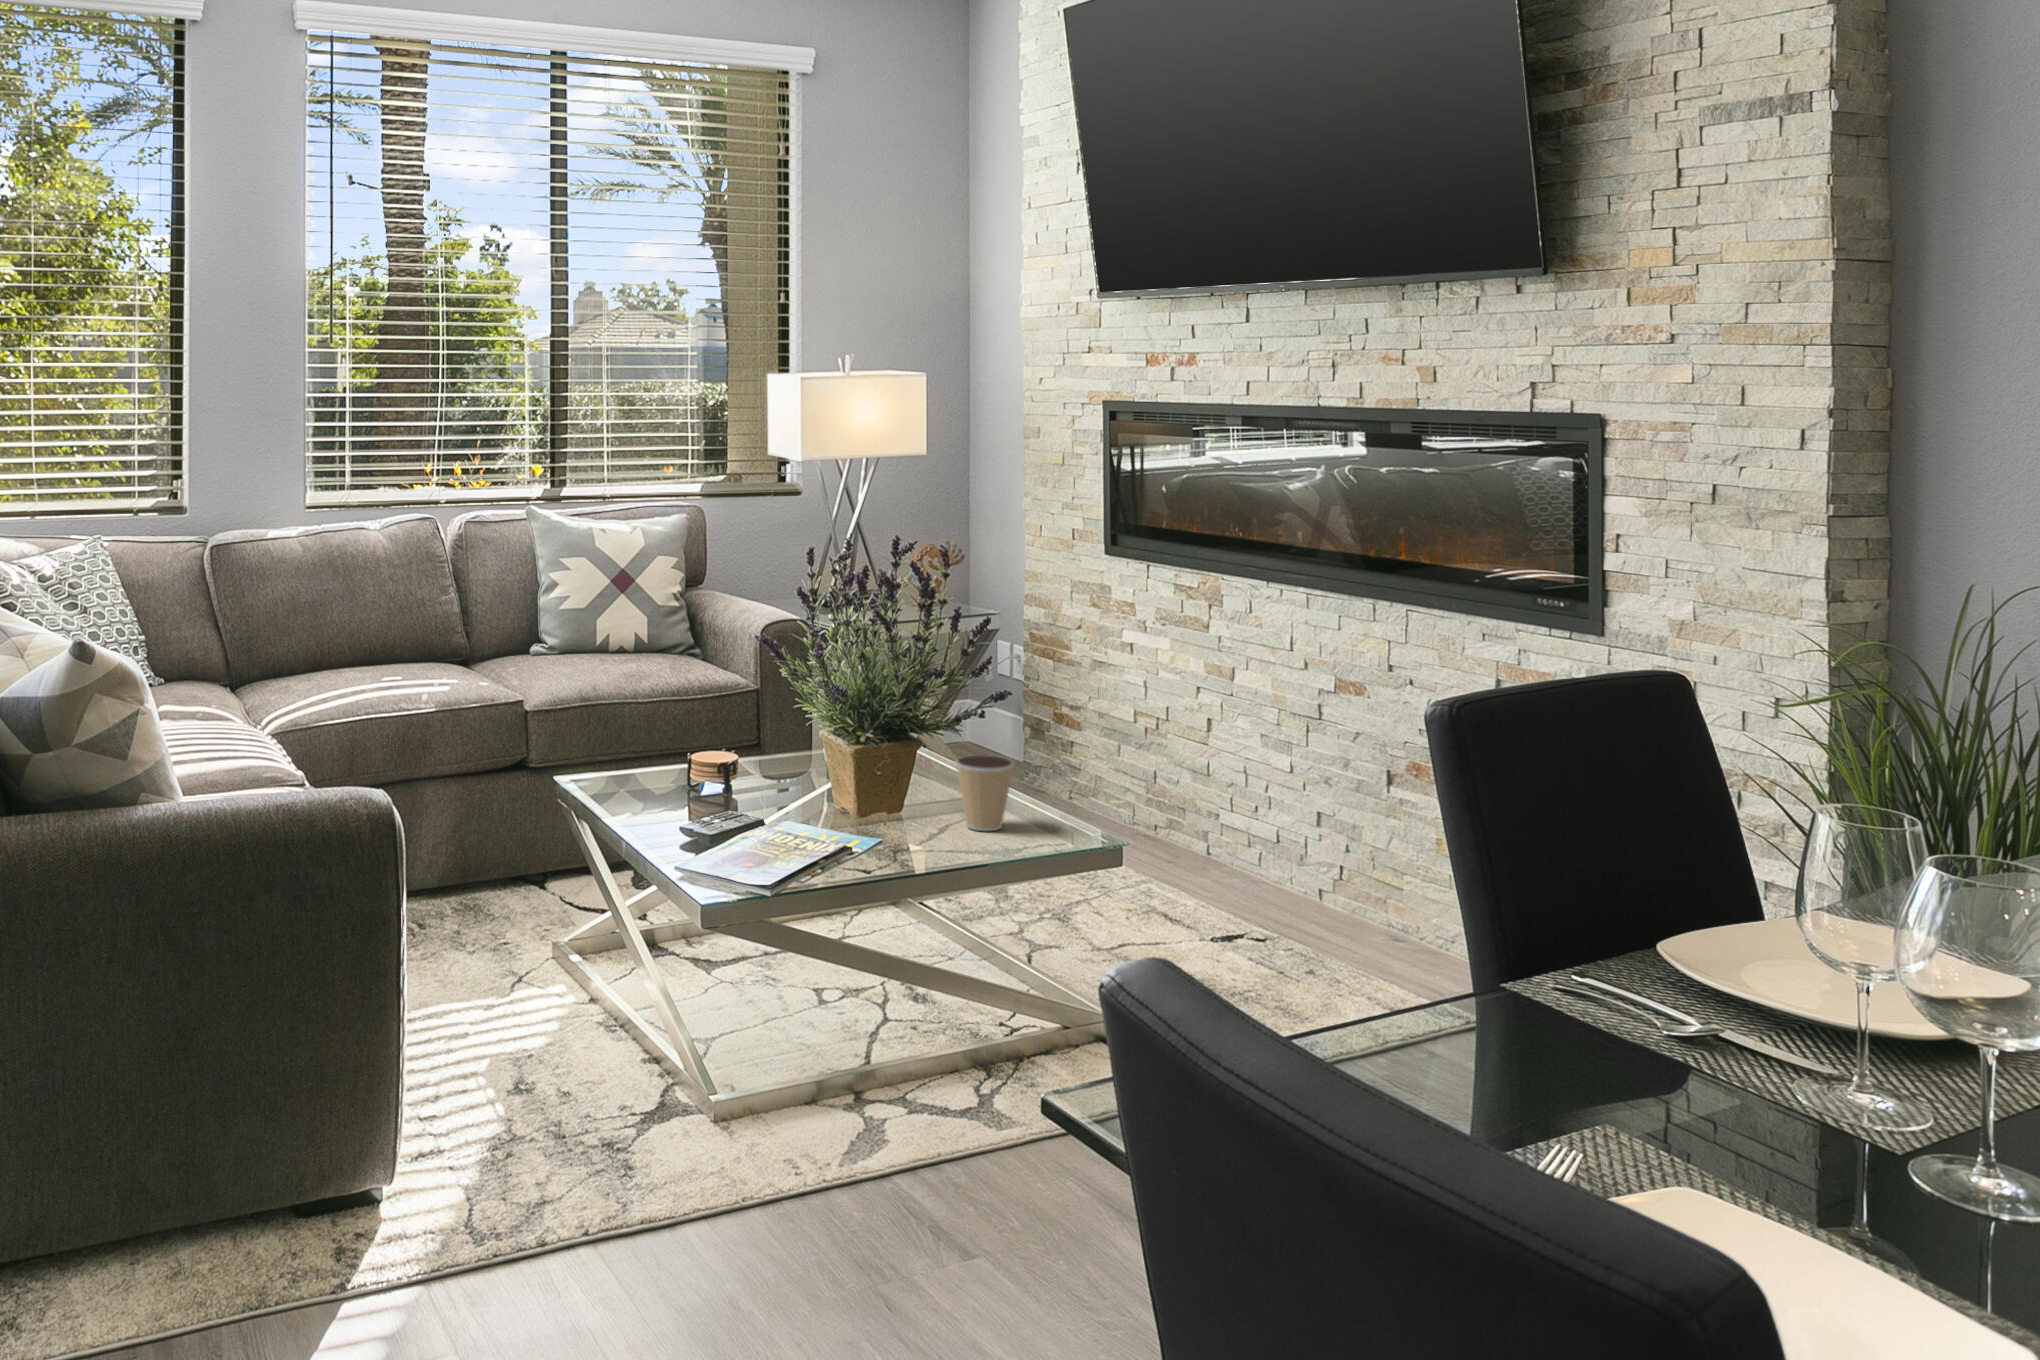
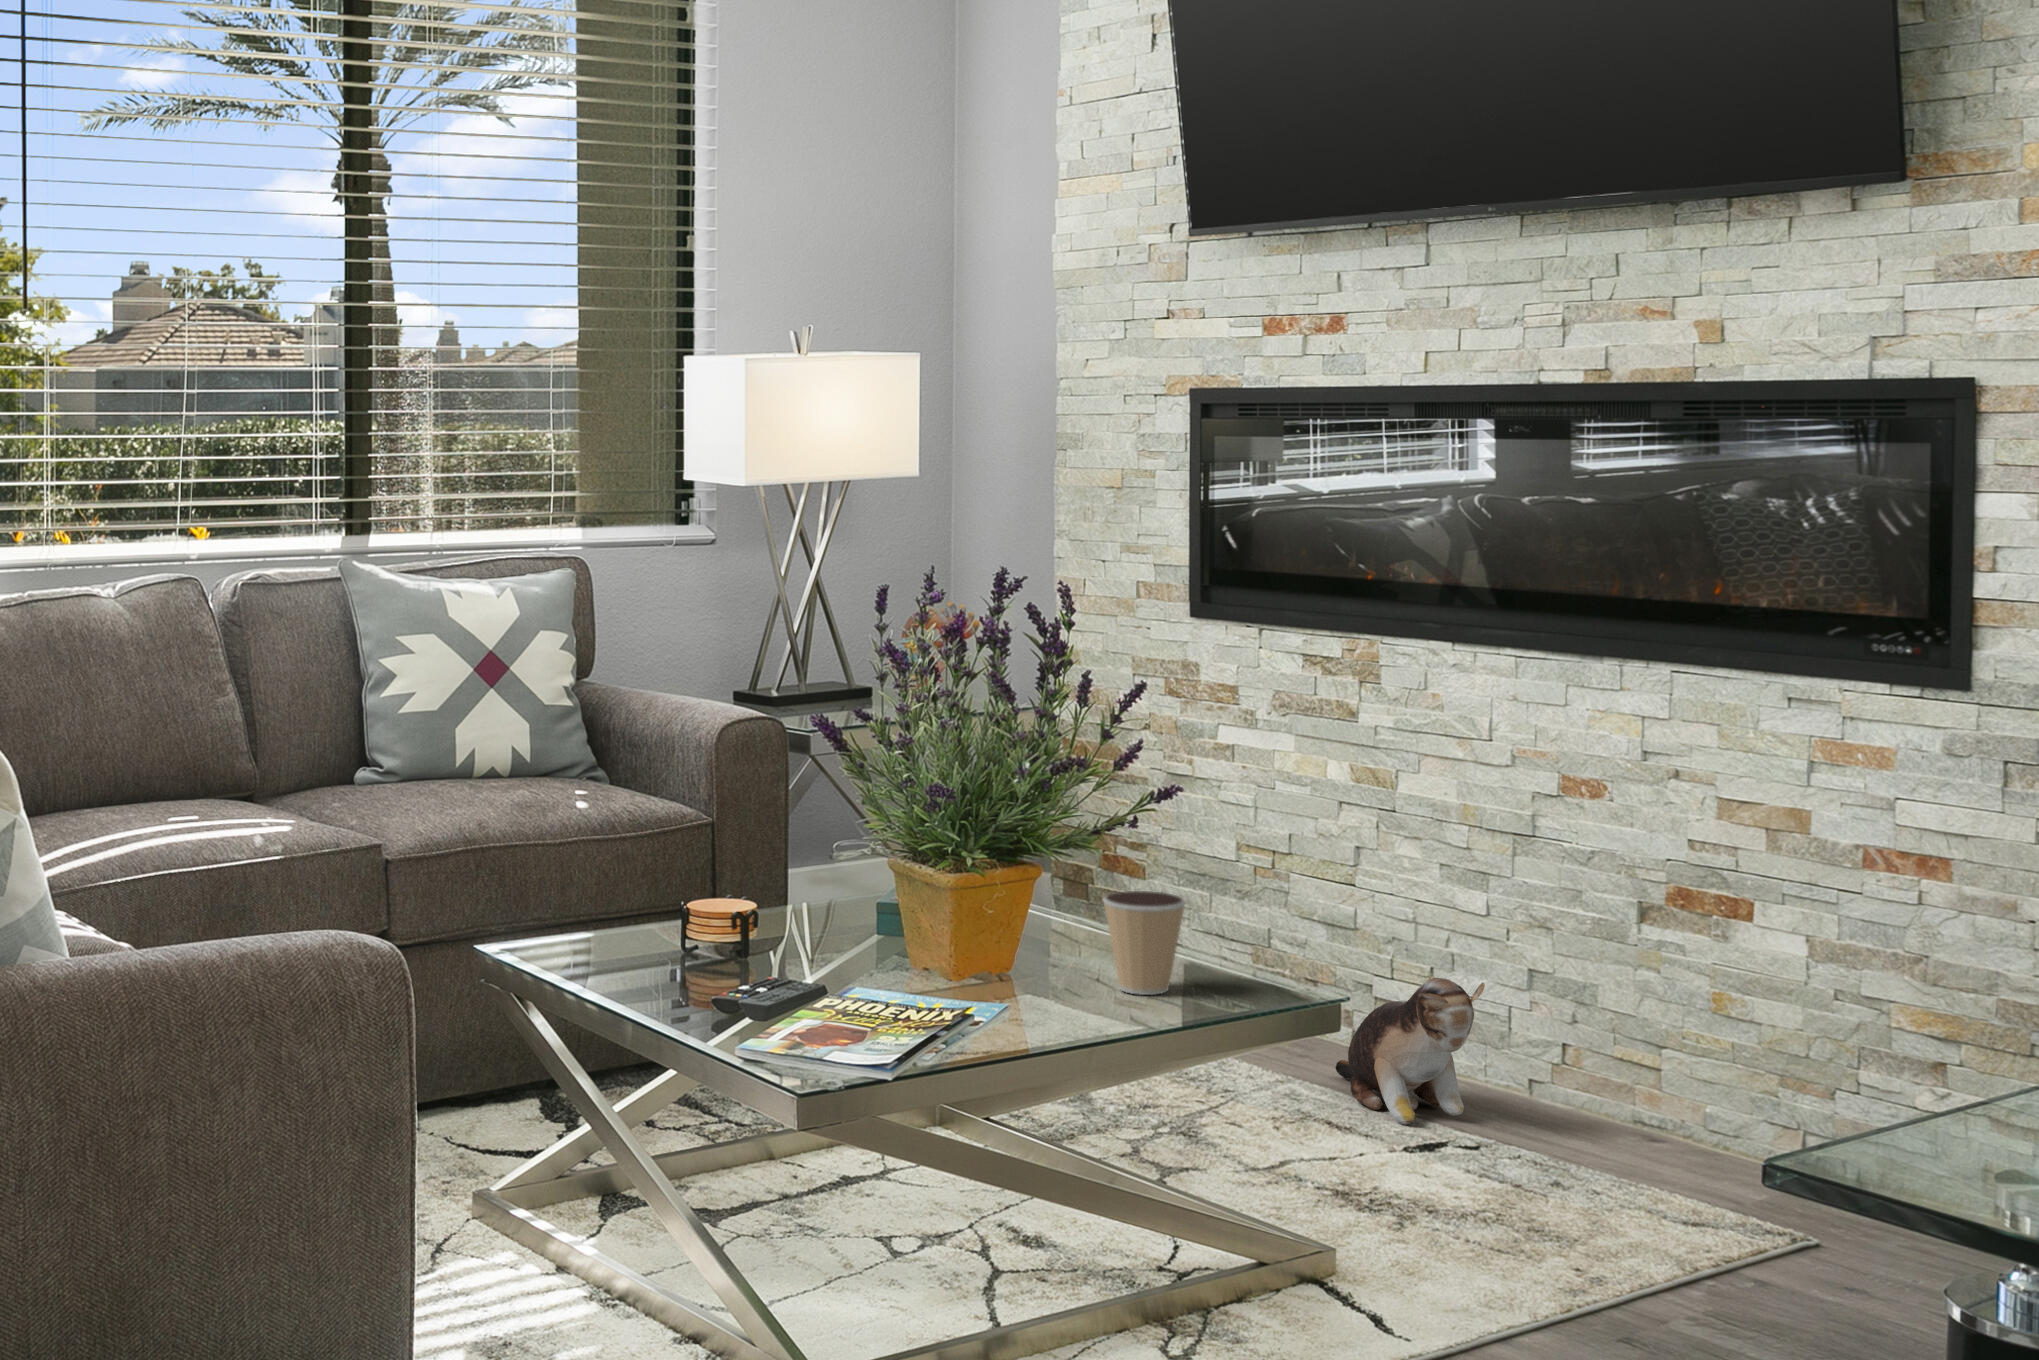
plush toy: none [1182,813,1275,915] -> present [1335,977,1485,1125]

